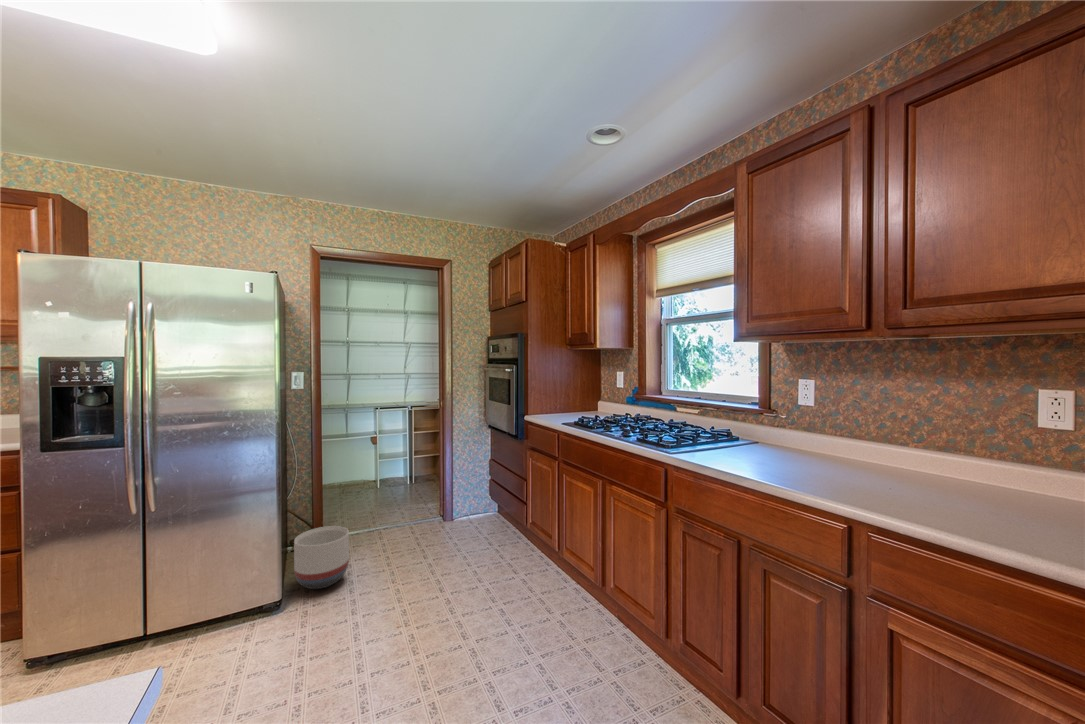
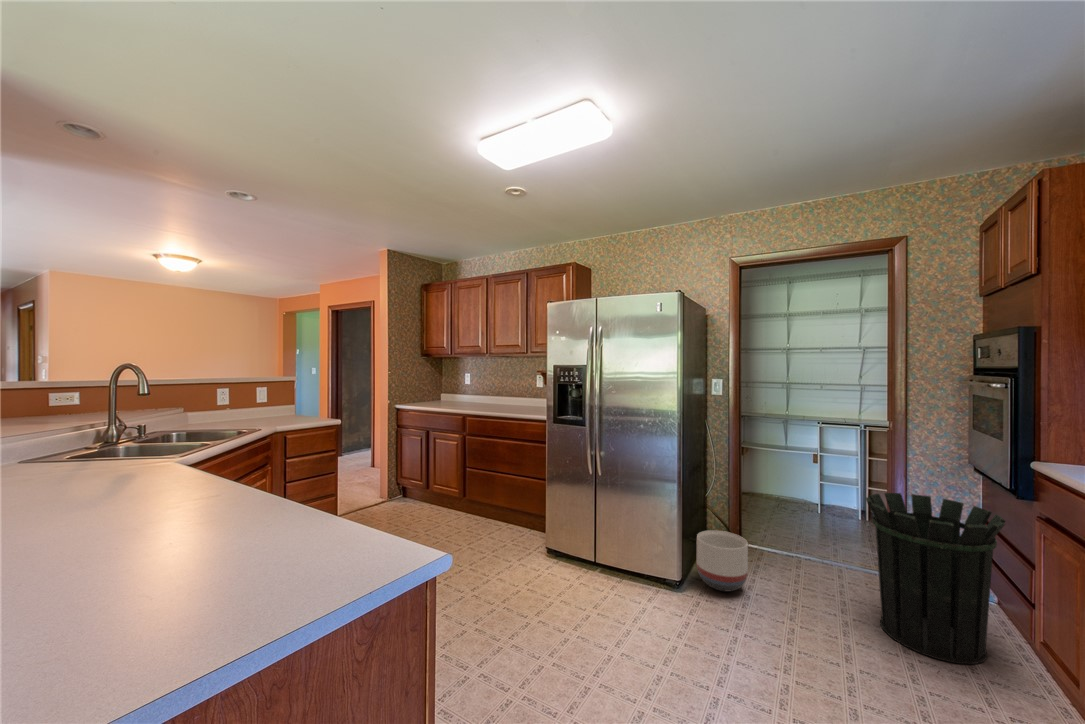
waste bin: none [439,449,513,560] -> present [866,493,1005,664]

